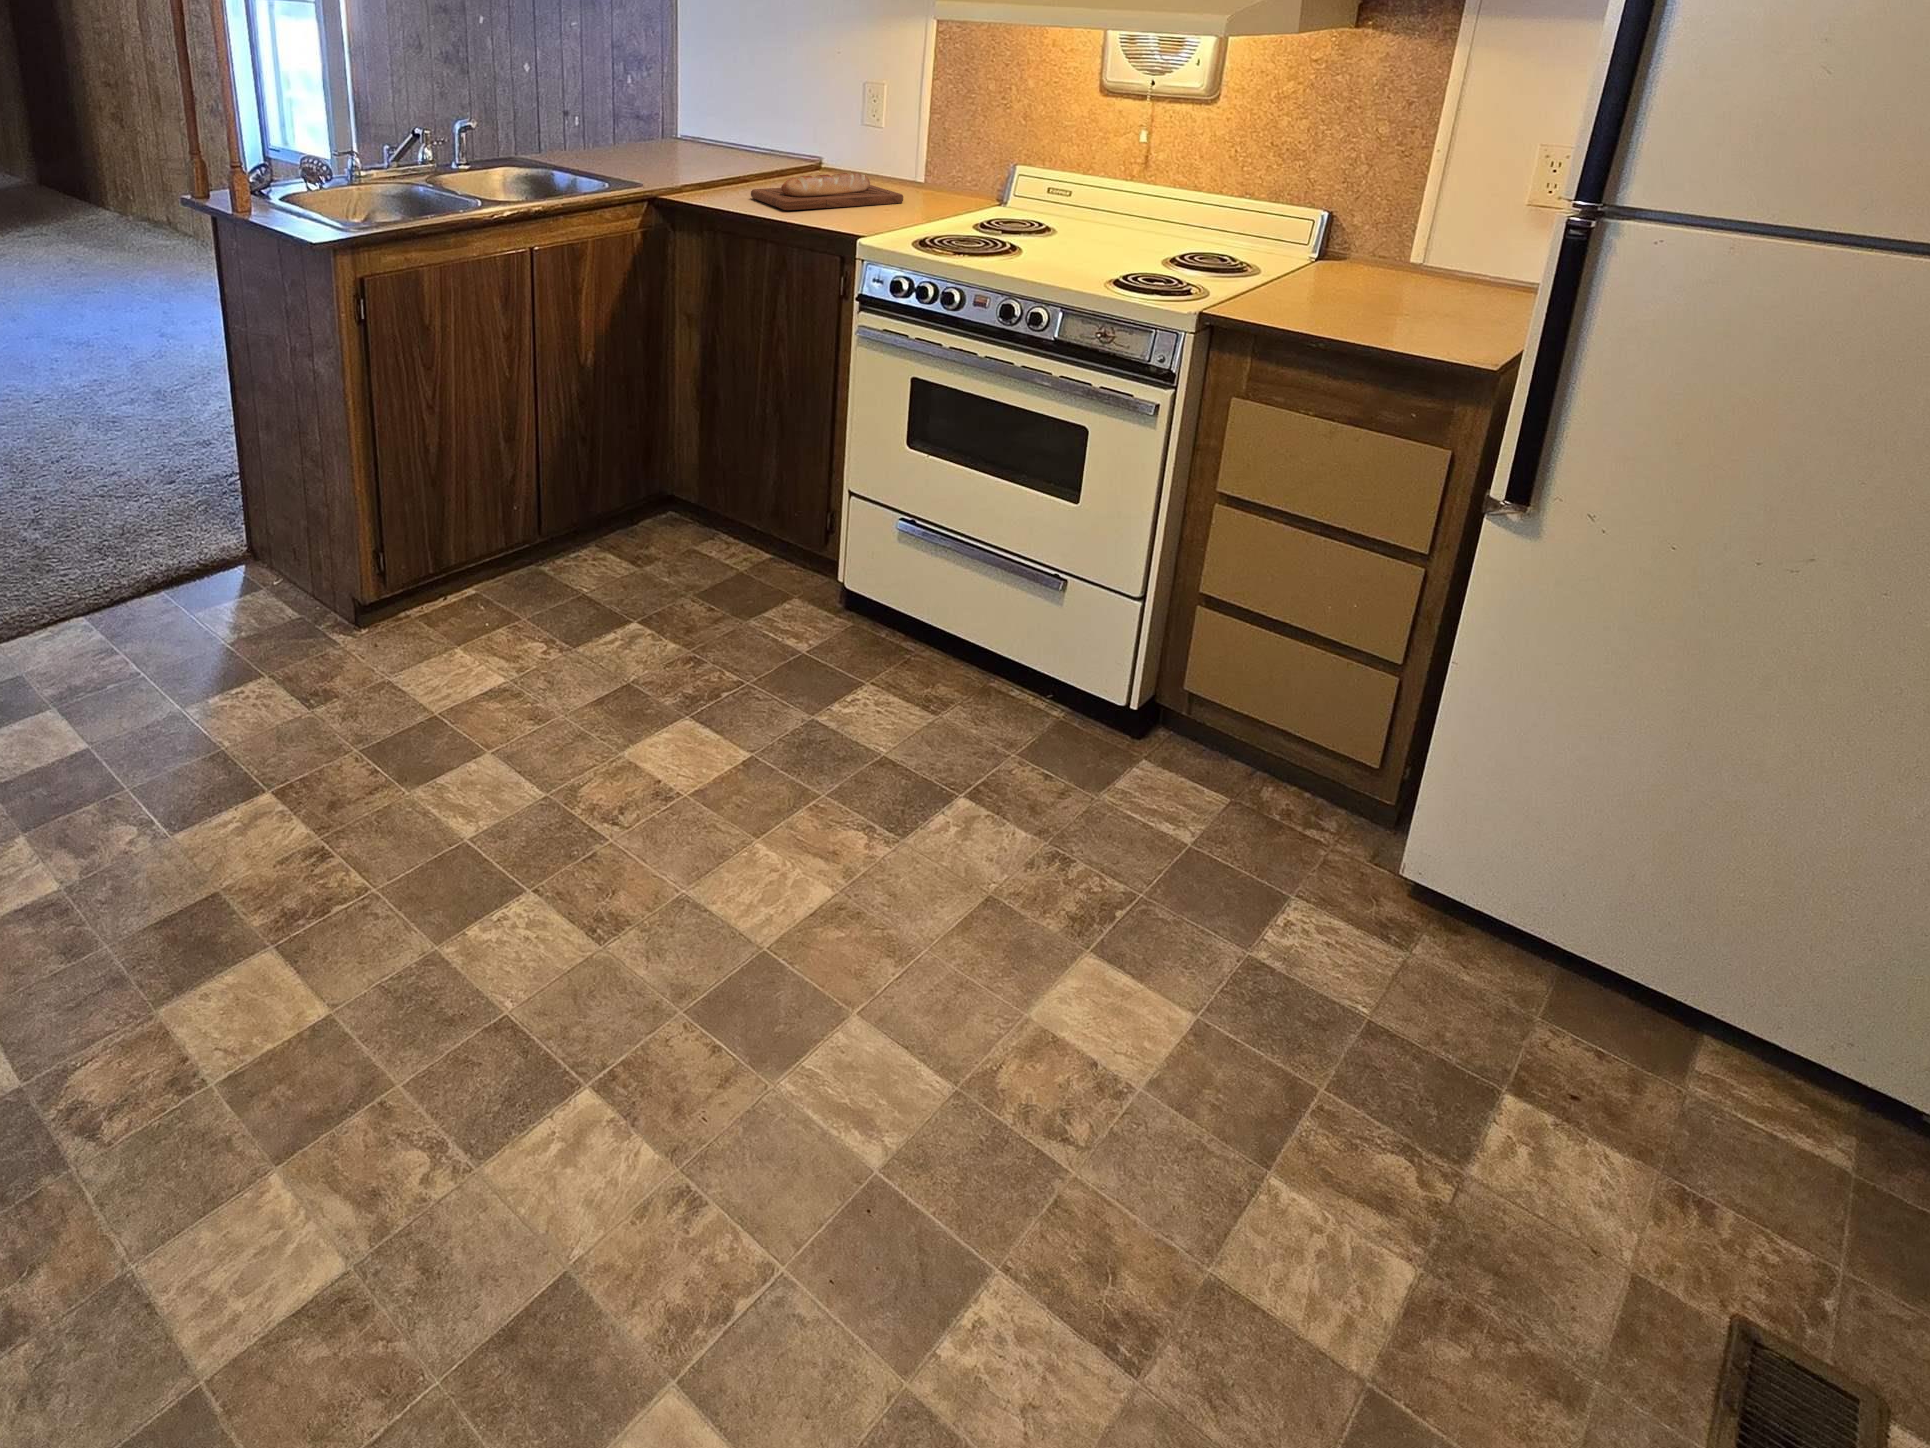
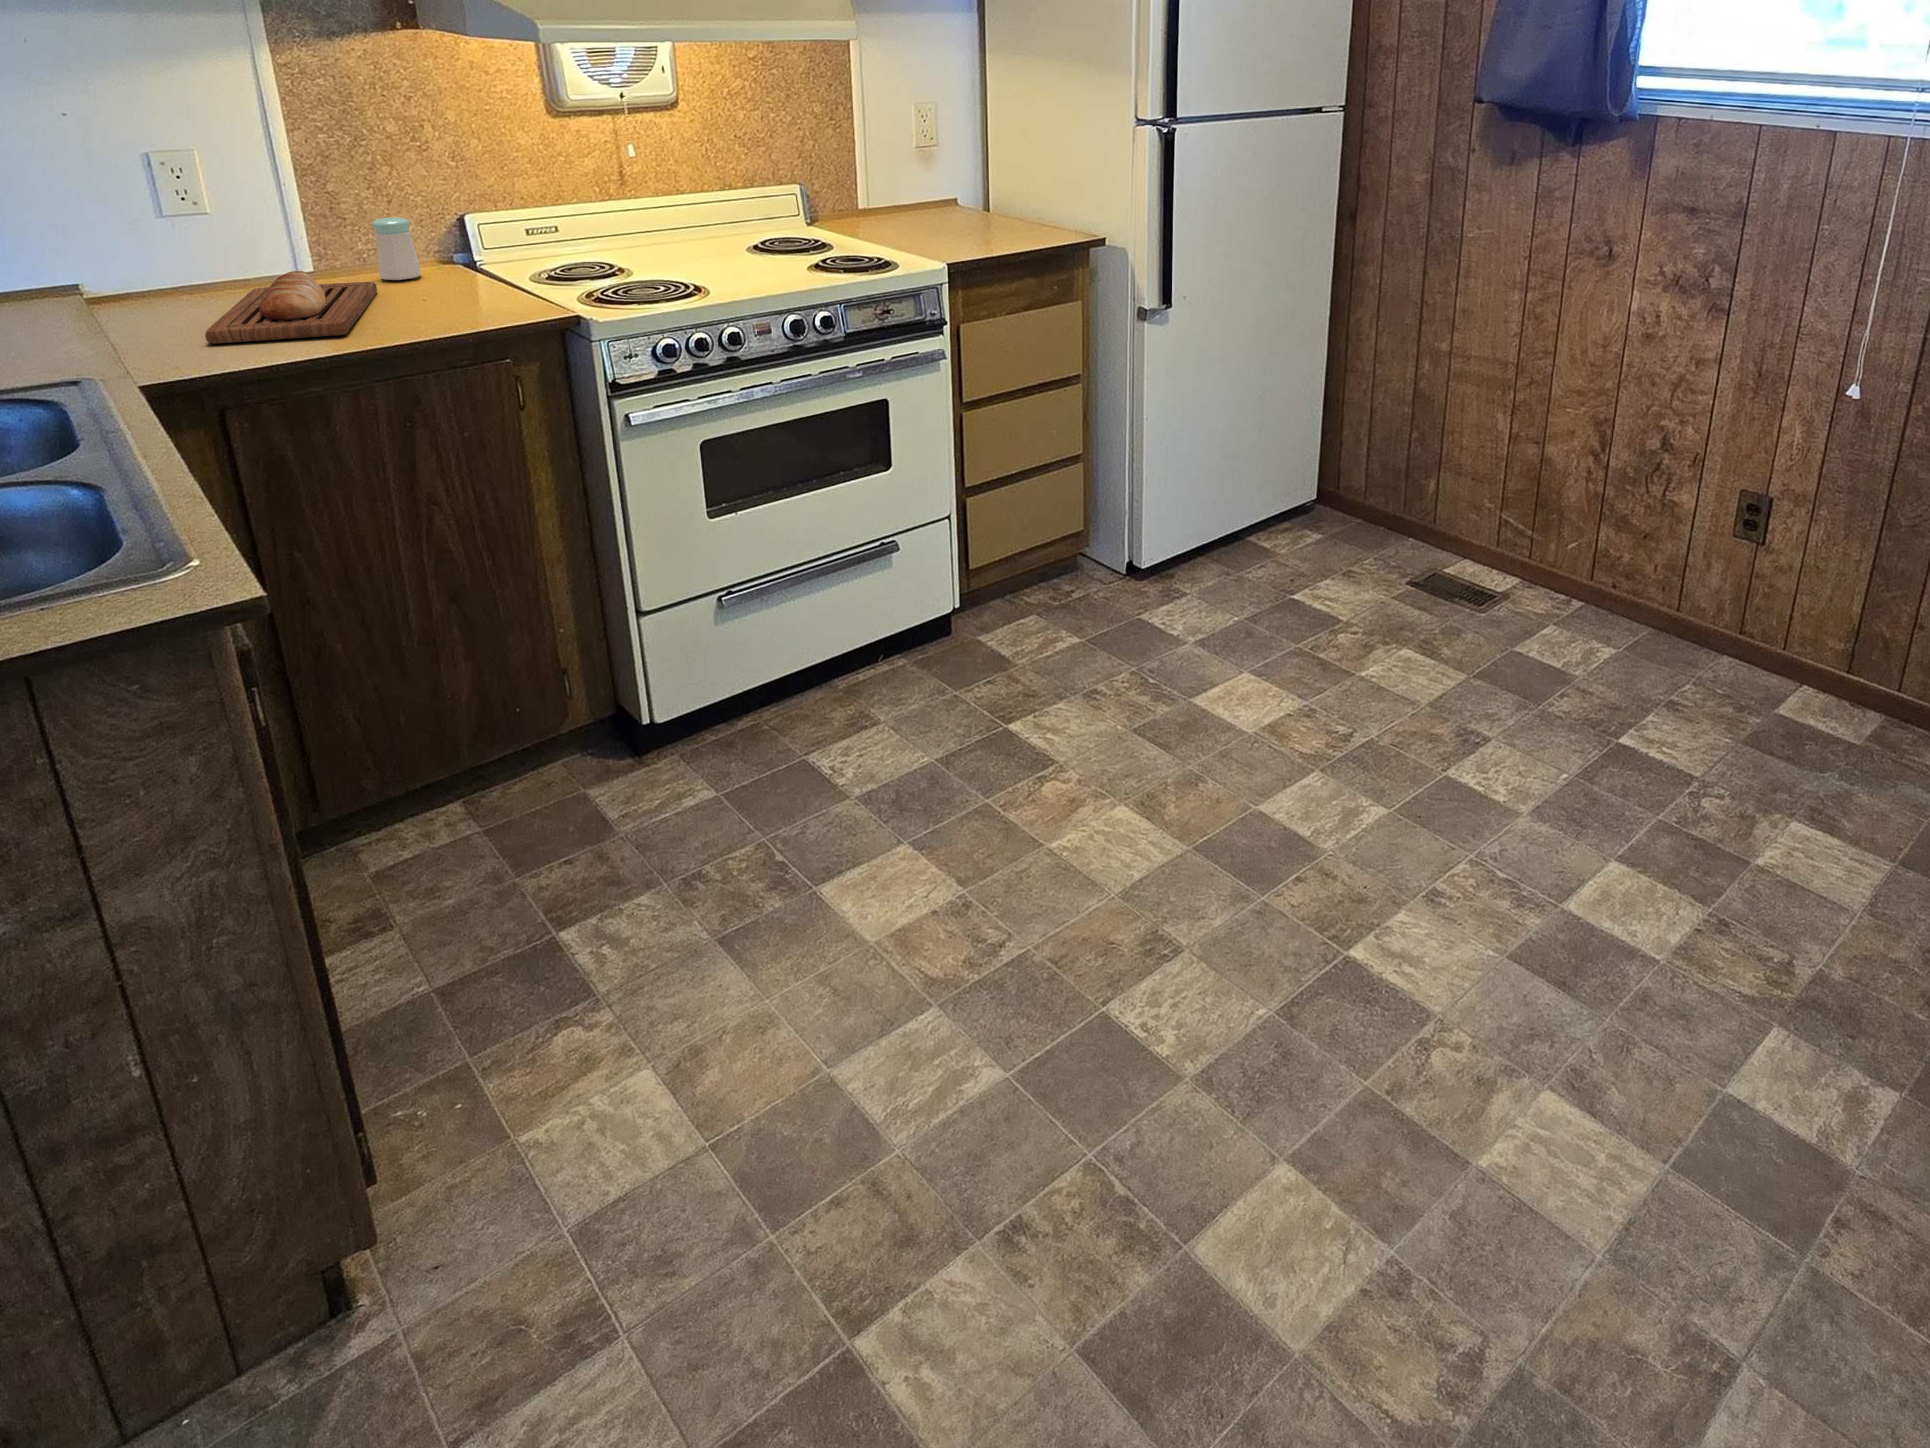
salt shaker: none [933,154,963,203] -> present [372,217,421,280]

